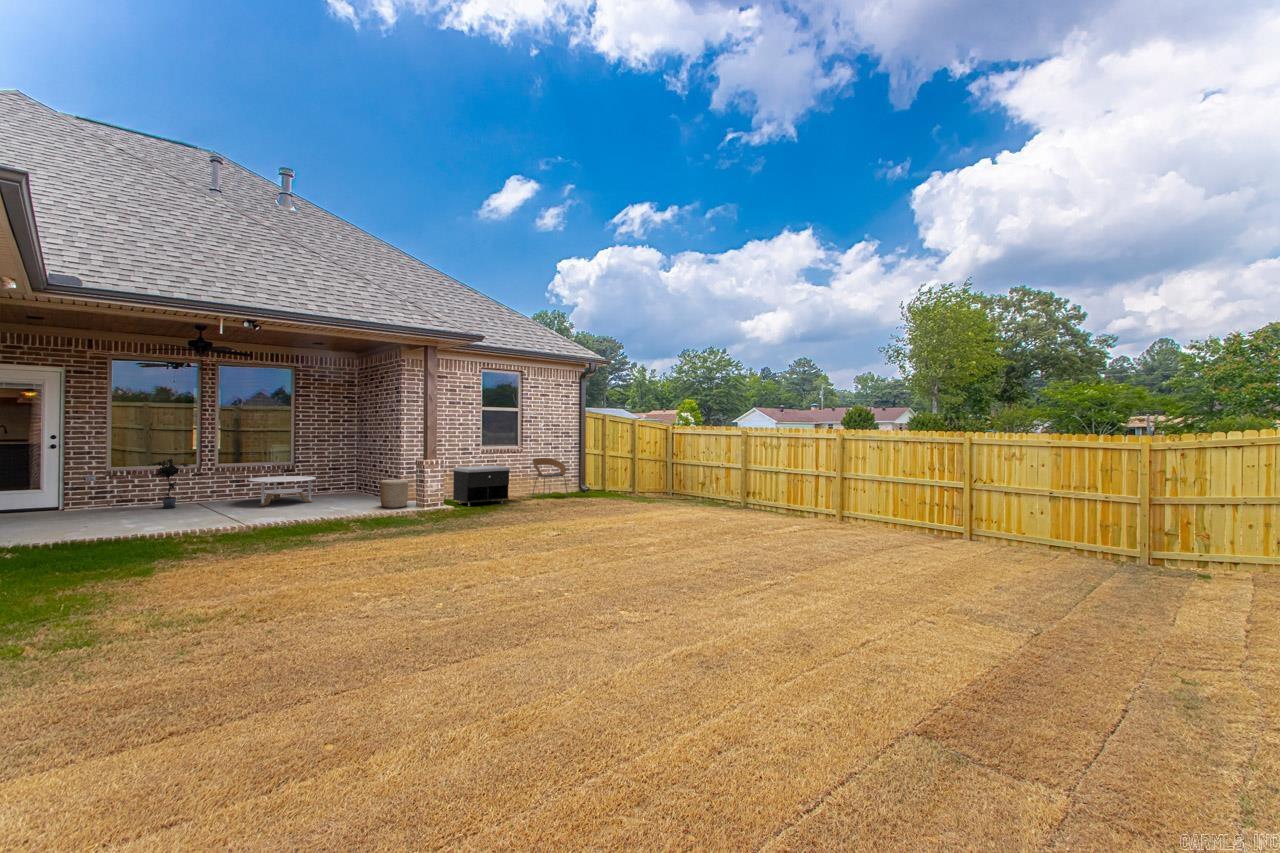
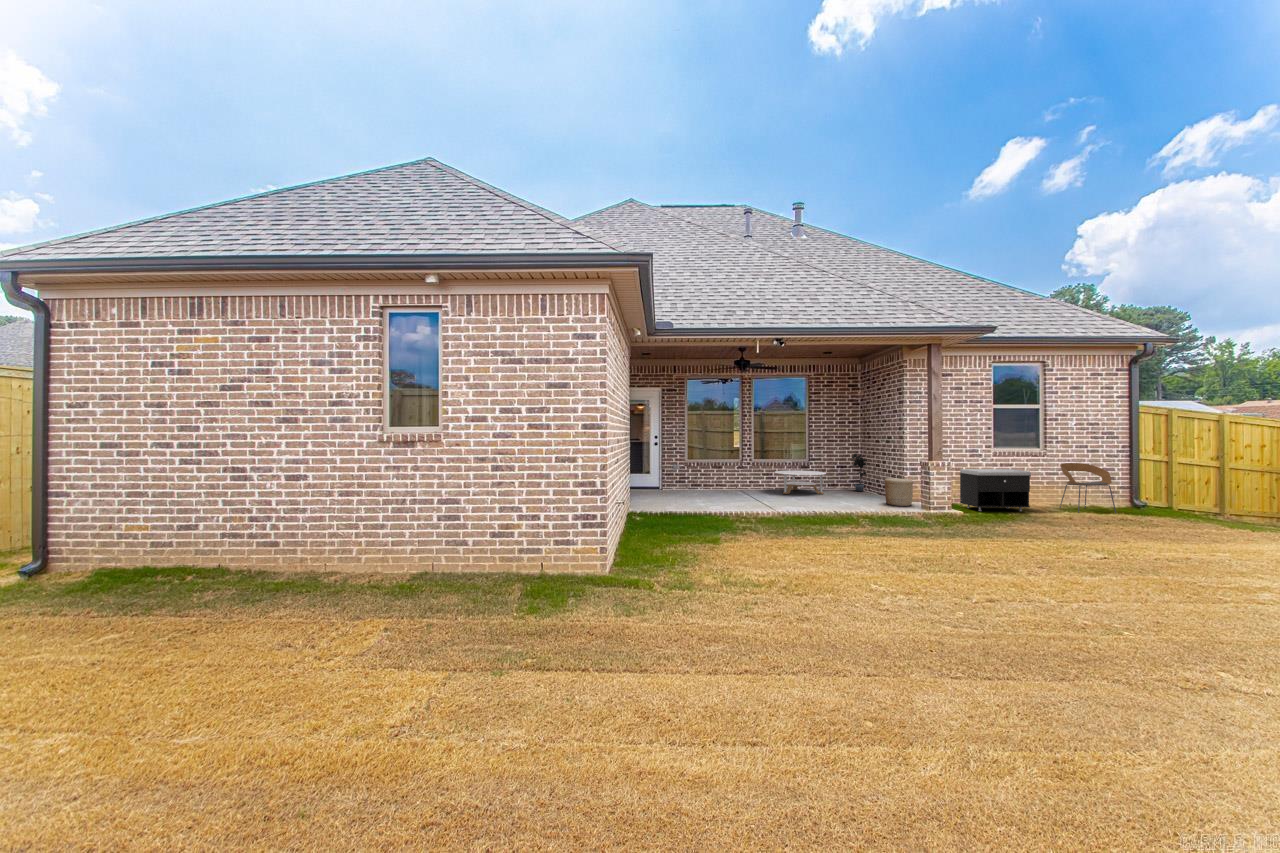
potted plant: present [149,459,190,508] -> present [851,453,867,492]

